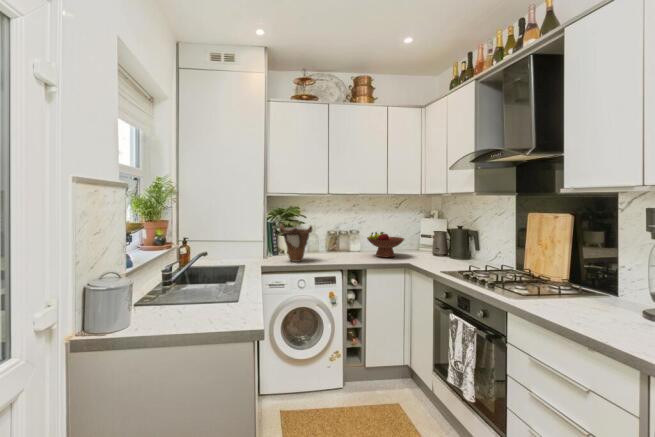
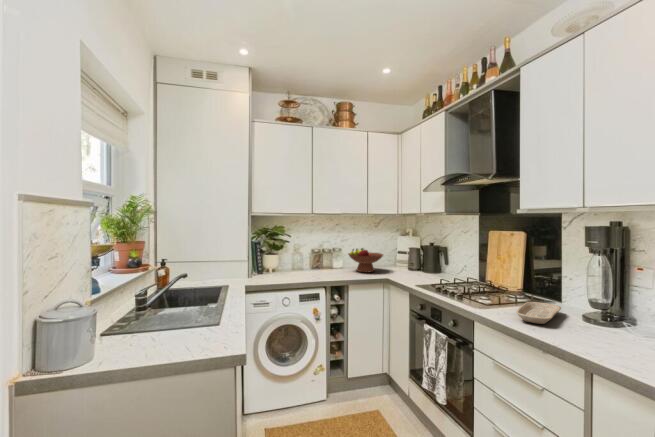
vase: present [280,224,312,262] -> none [265,240,296,278]
tray: none [563,293,617,320] -> present [516,302,561,324]

